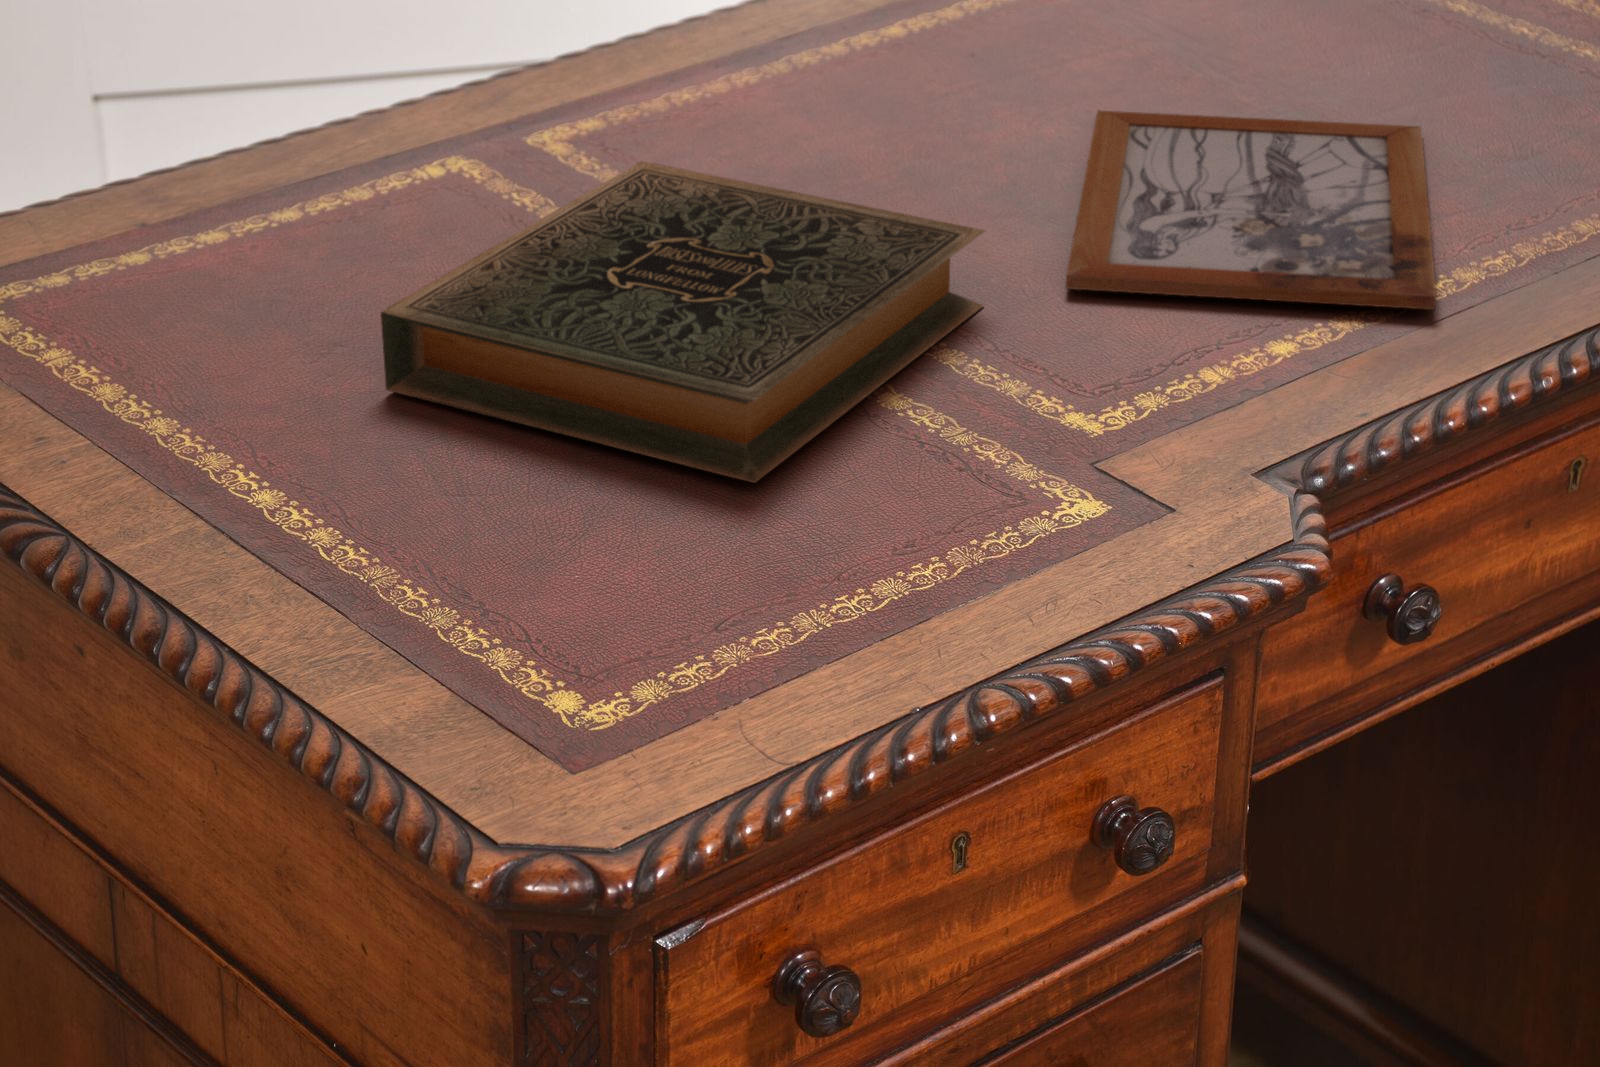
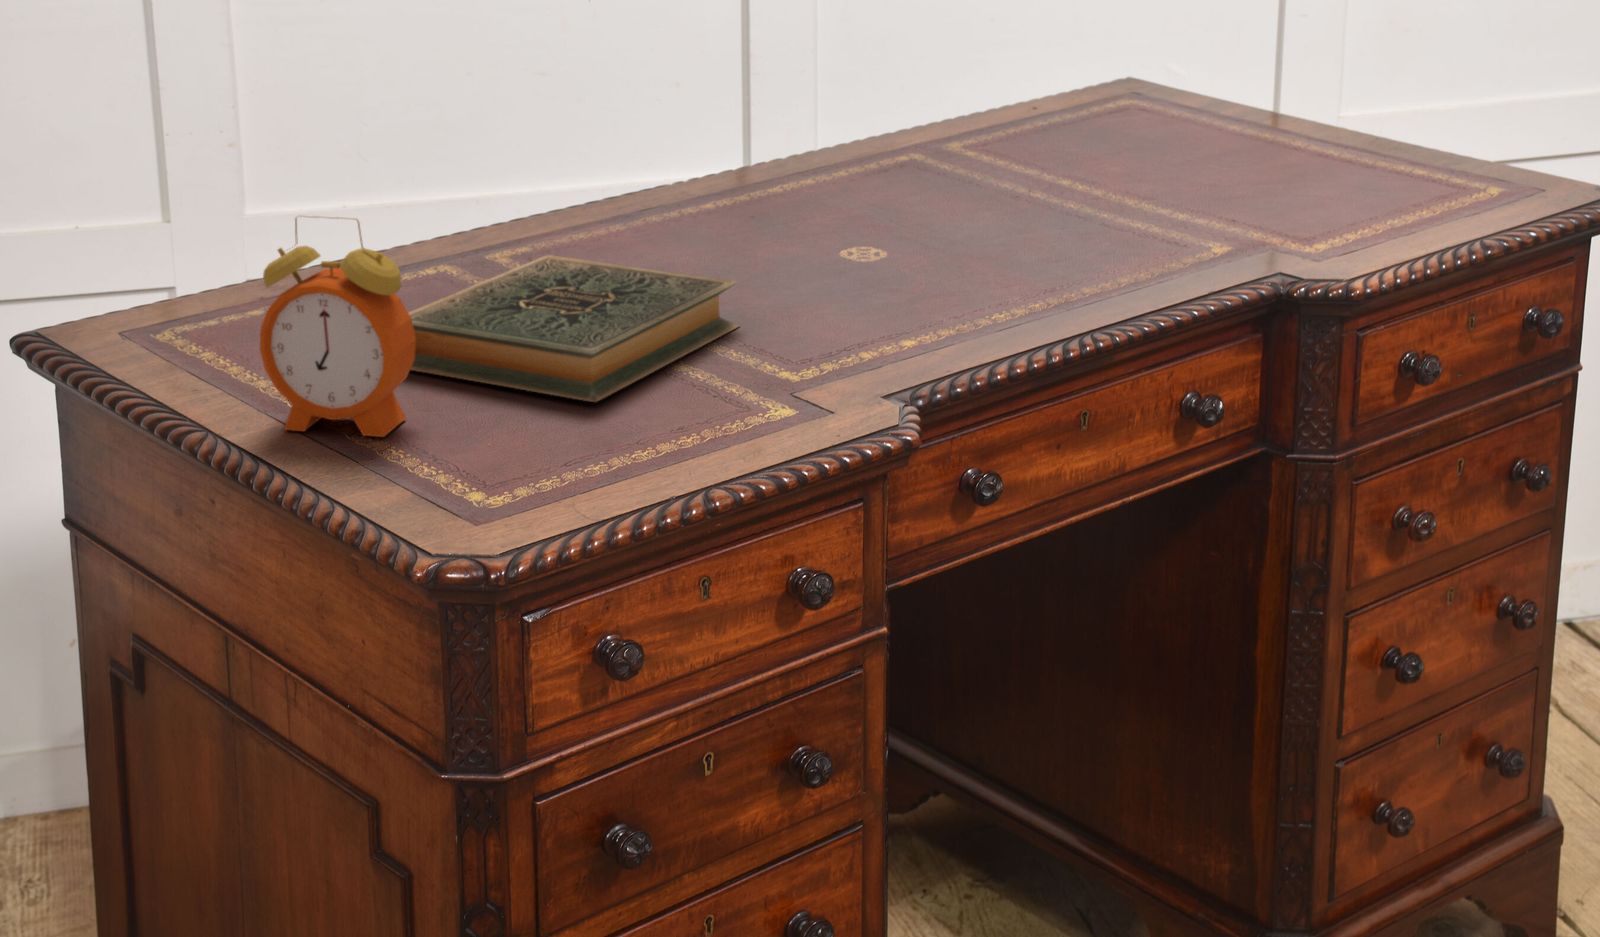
picture frame: present [1066,110,1436,310] -> none [788,237,1009,322]
alarm clock: none [164,161,442,555] -> present [260,217,416,437]

